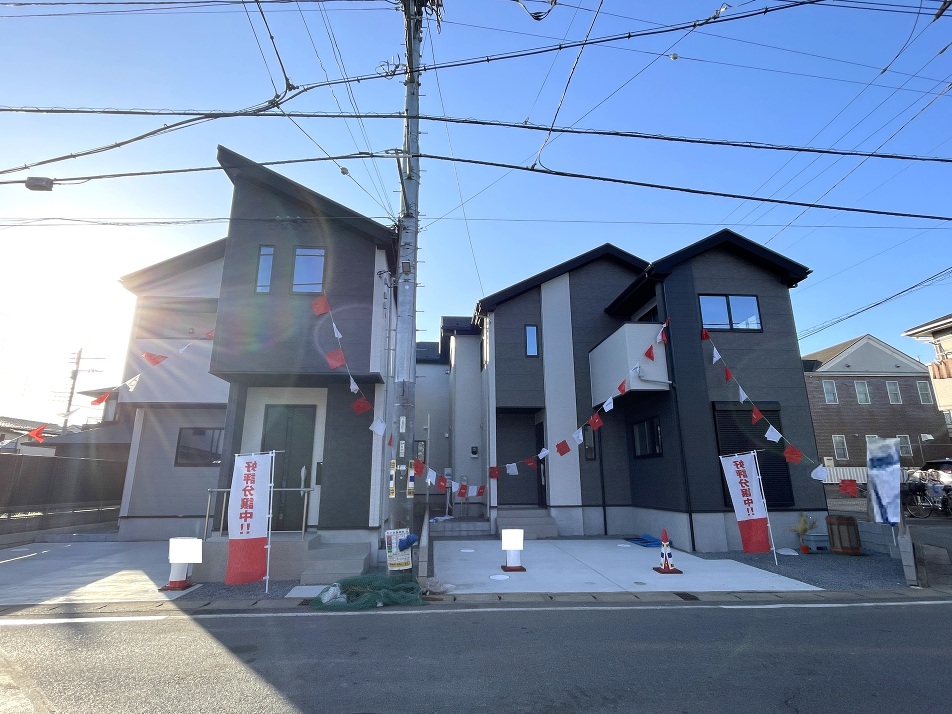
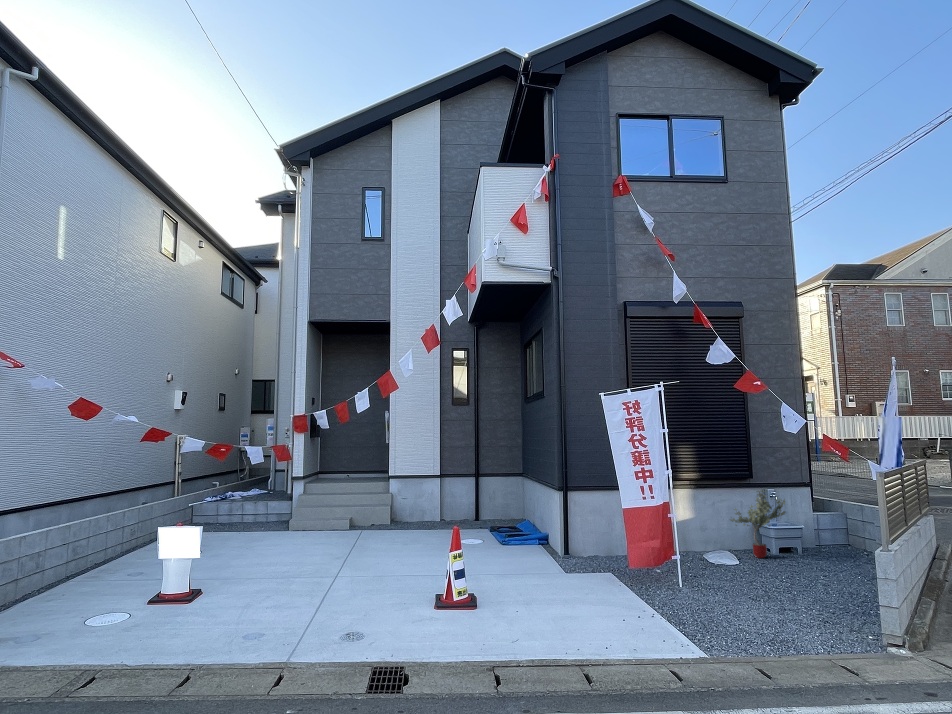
trash can: present [825,515,862,555] -> none [801,493,856,562]

